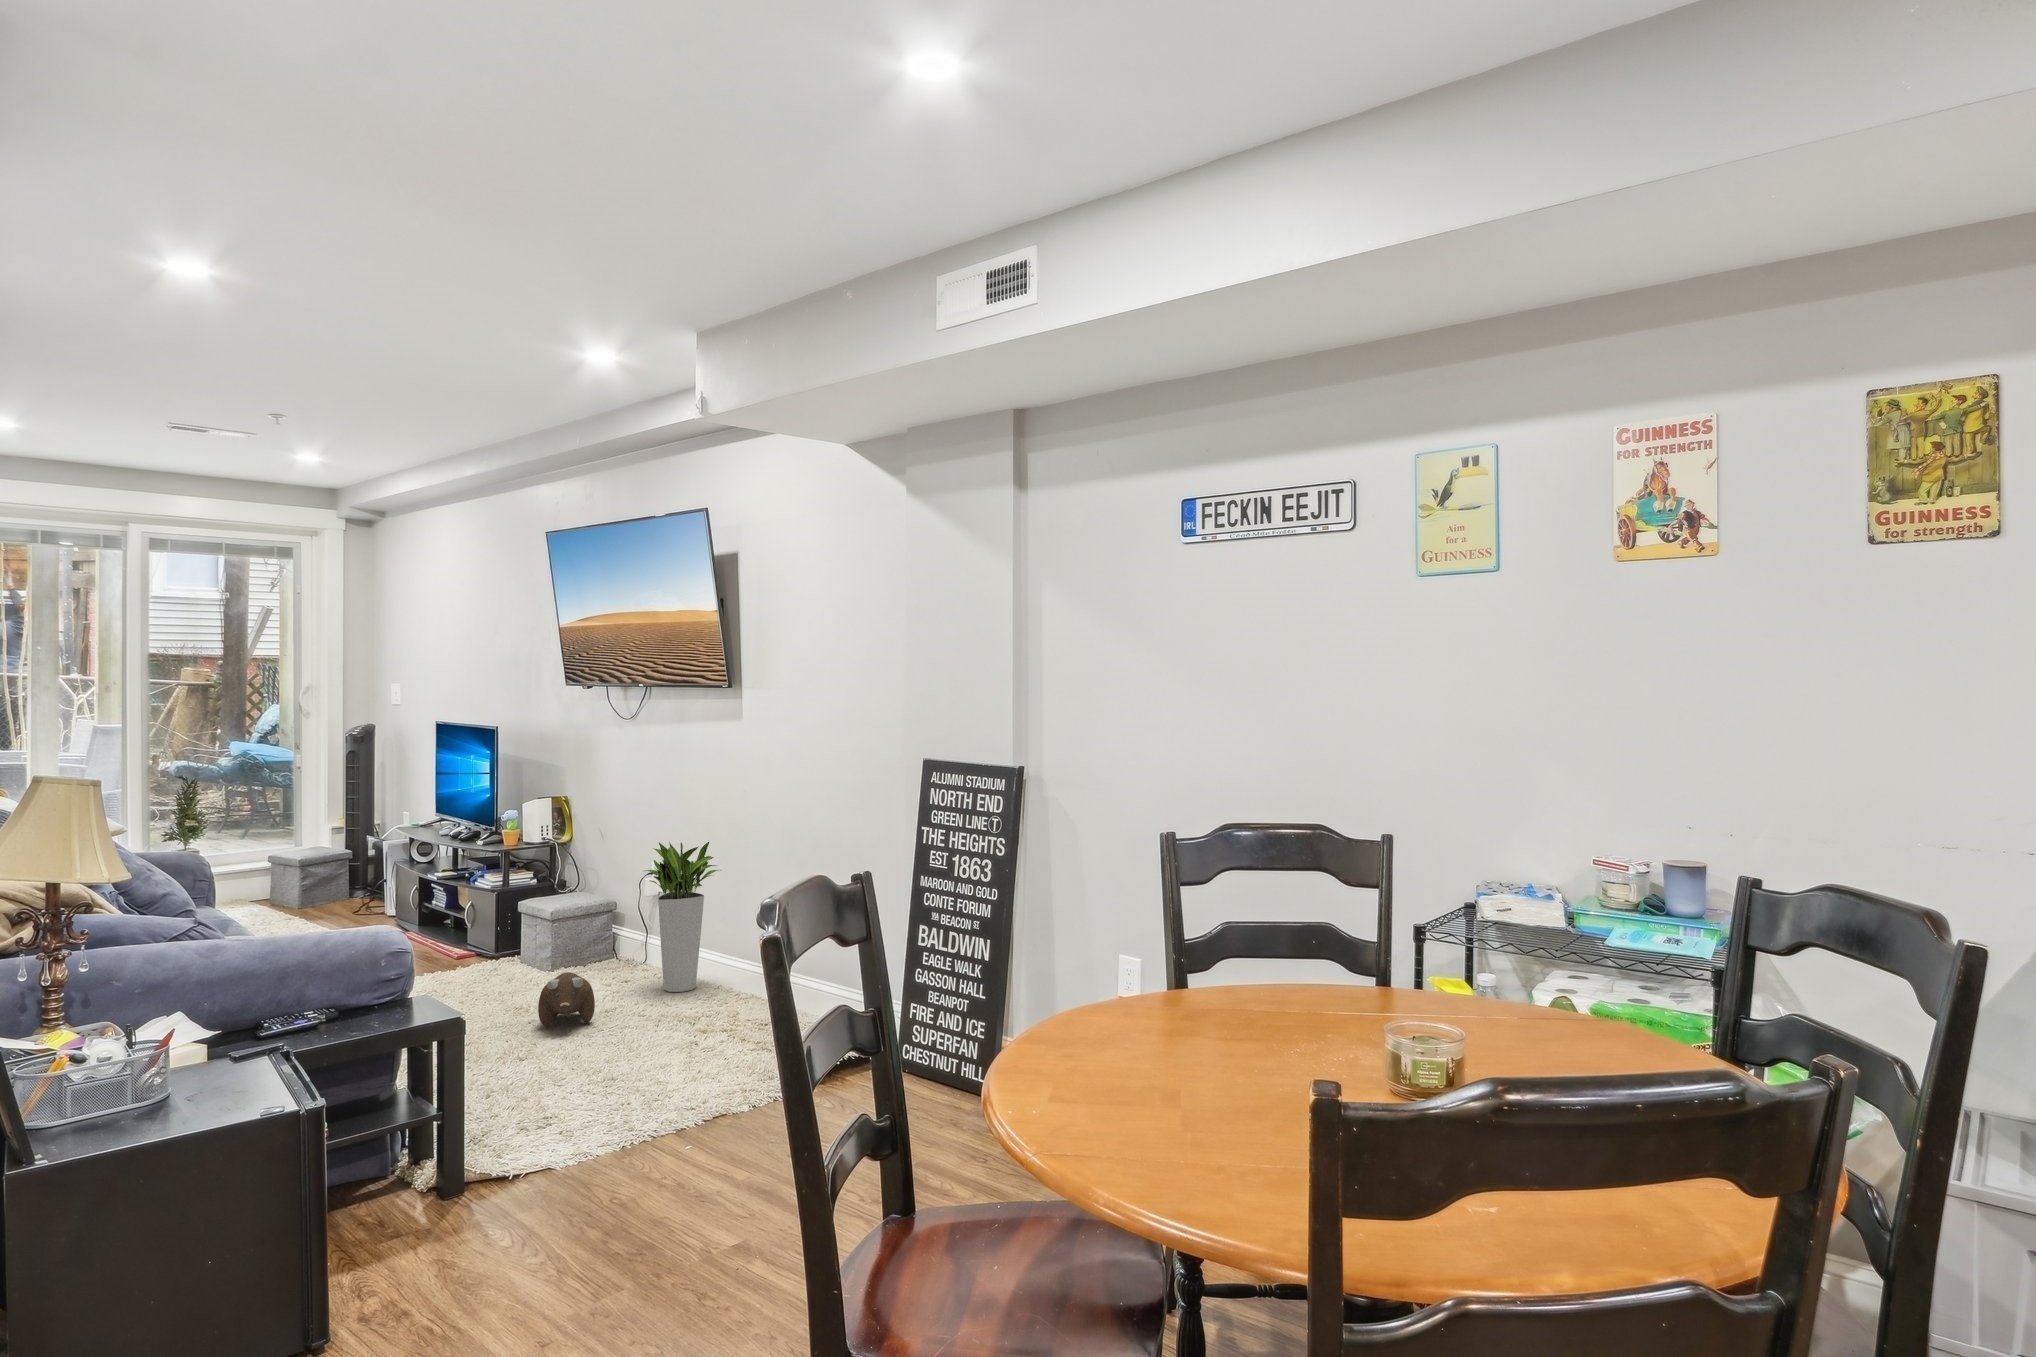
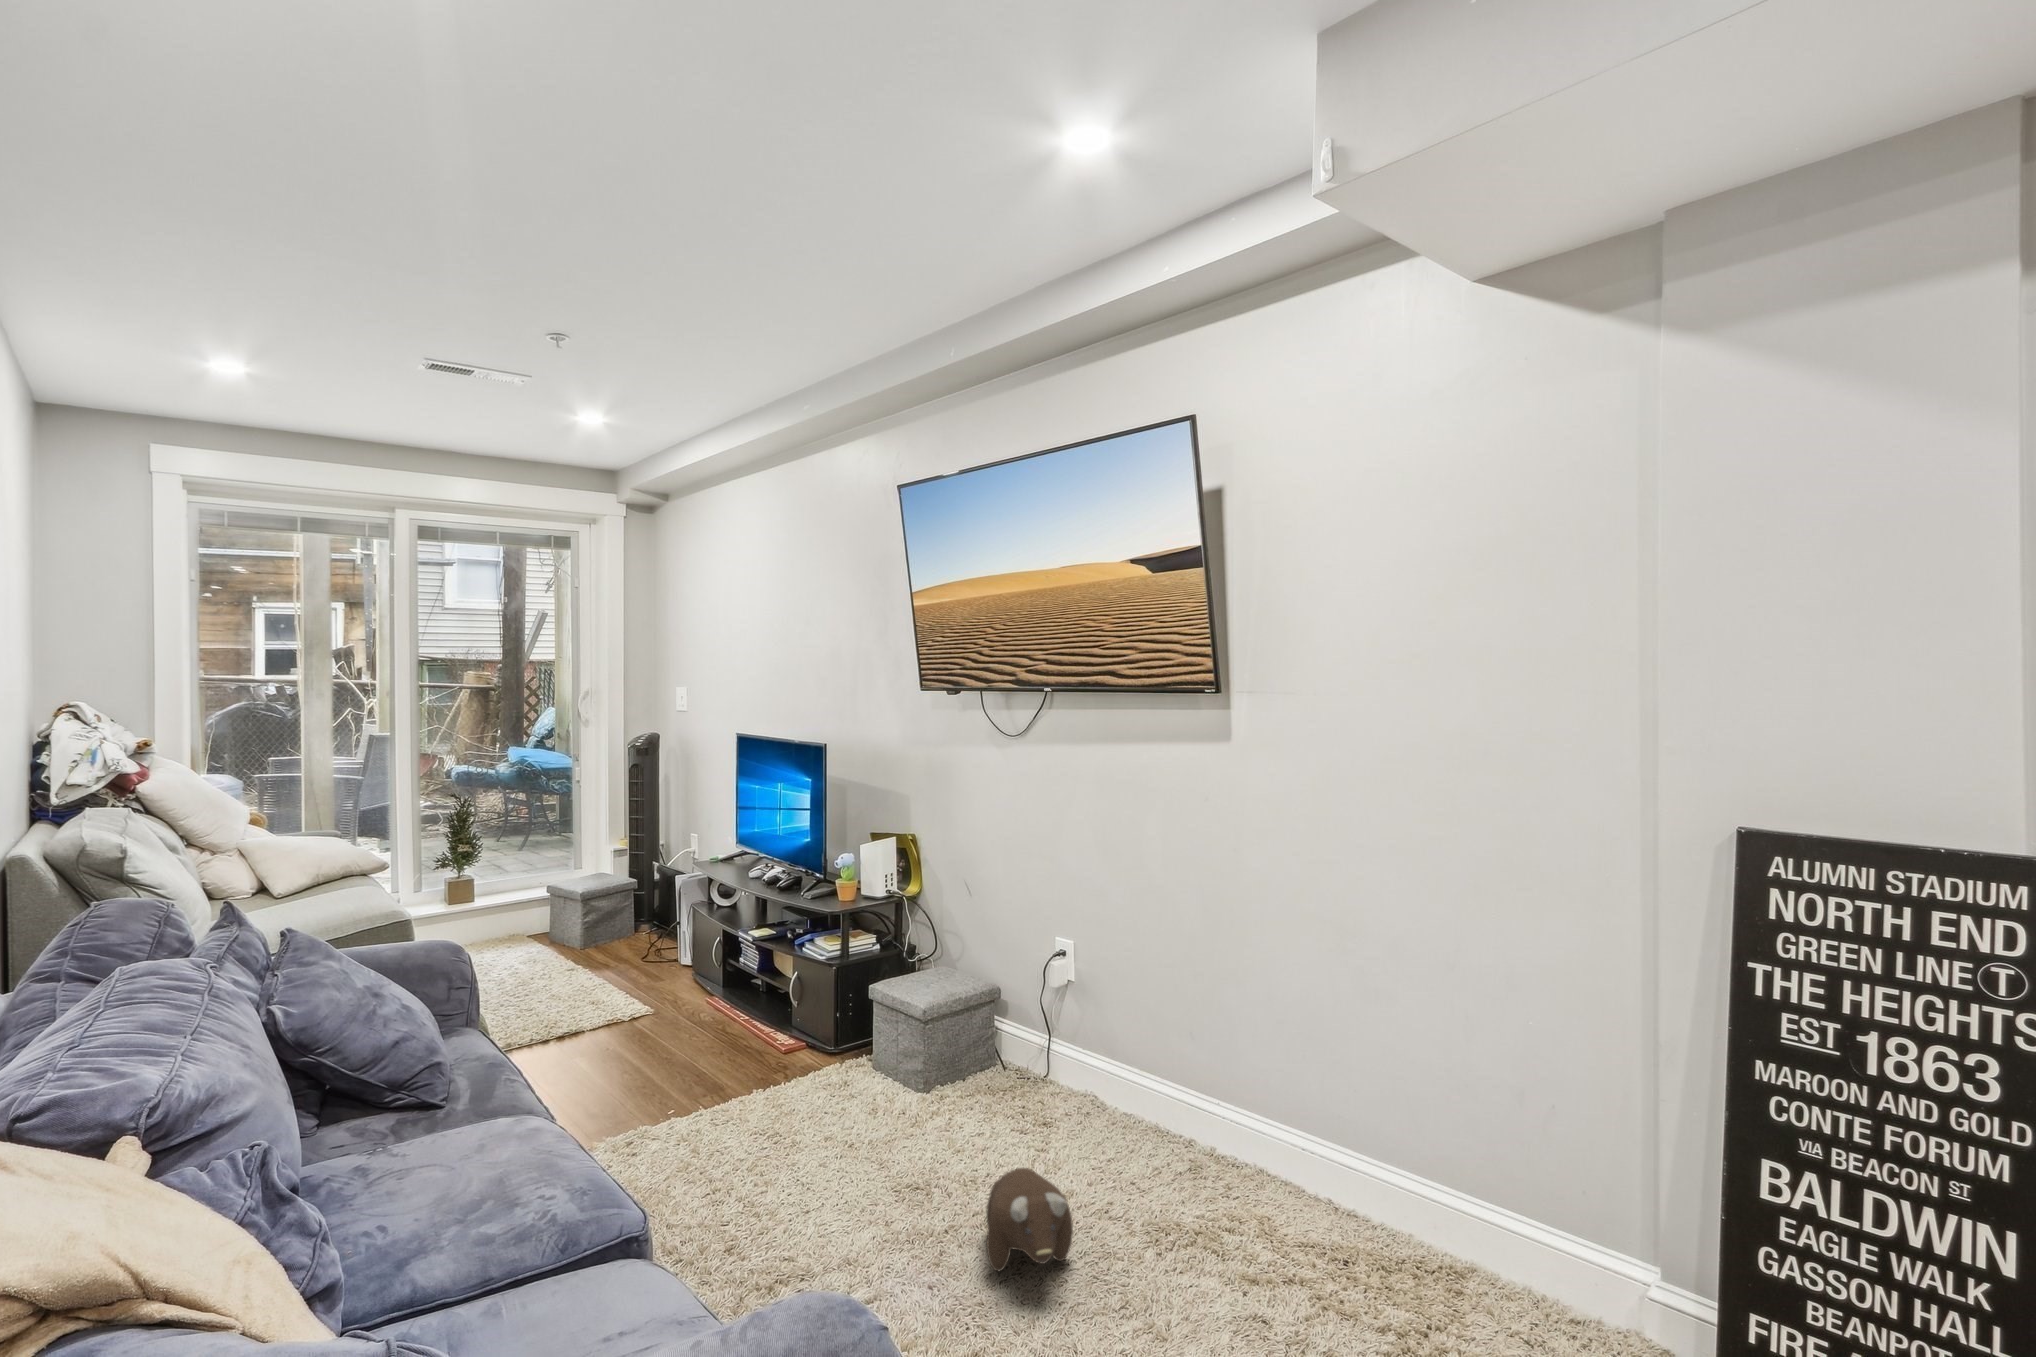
planter: present [644,842,721,992] -> none [1092,931,1205,1167]

